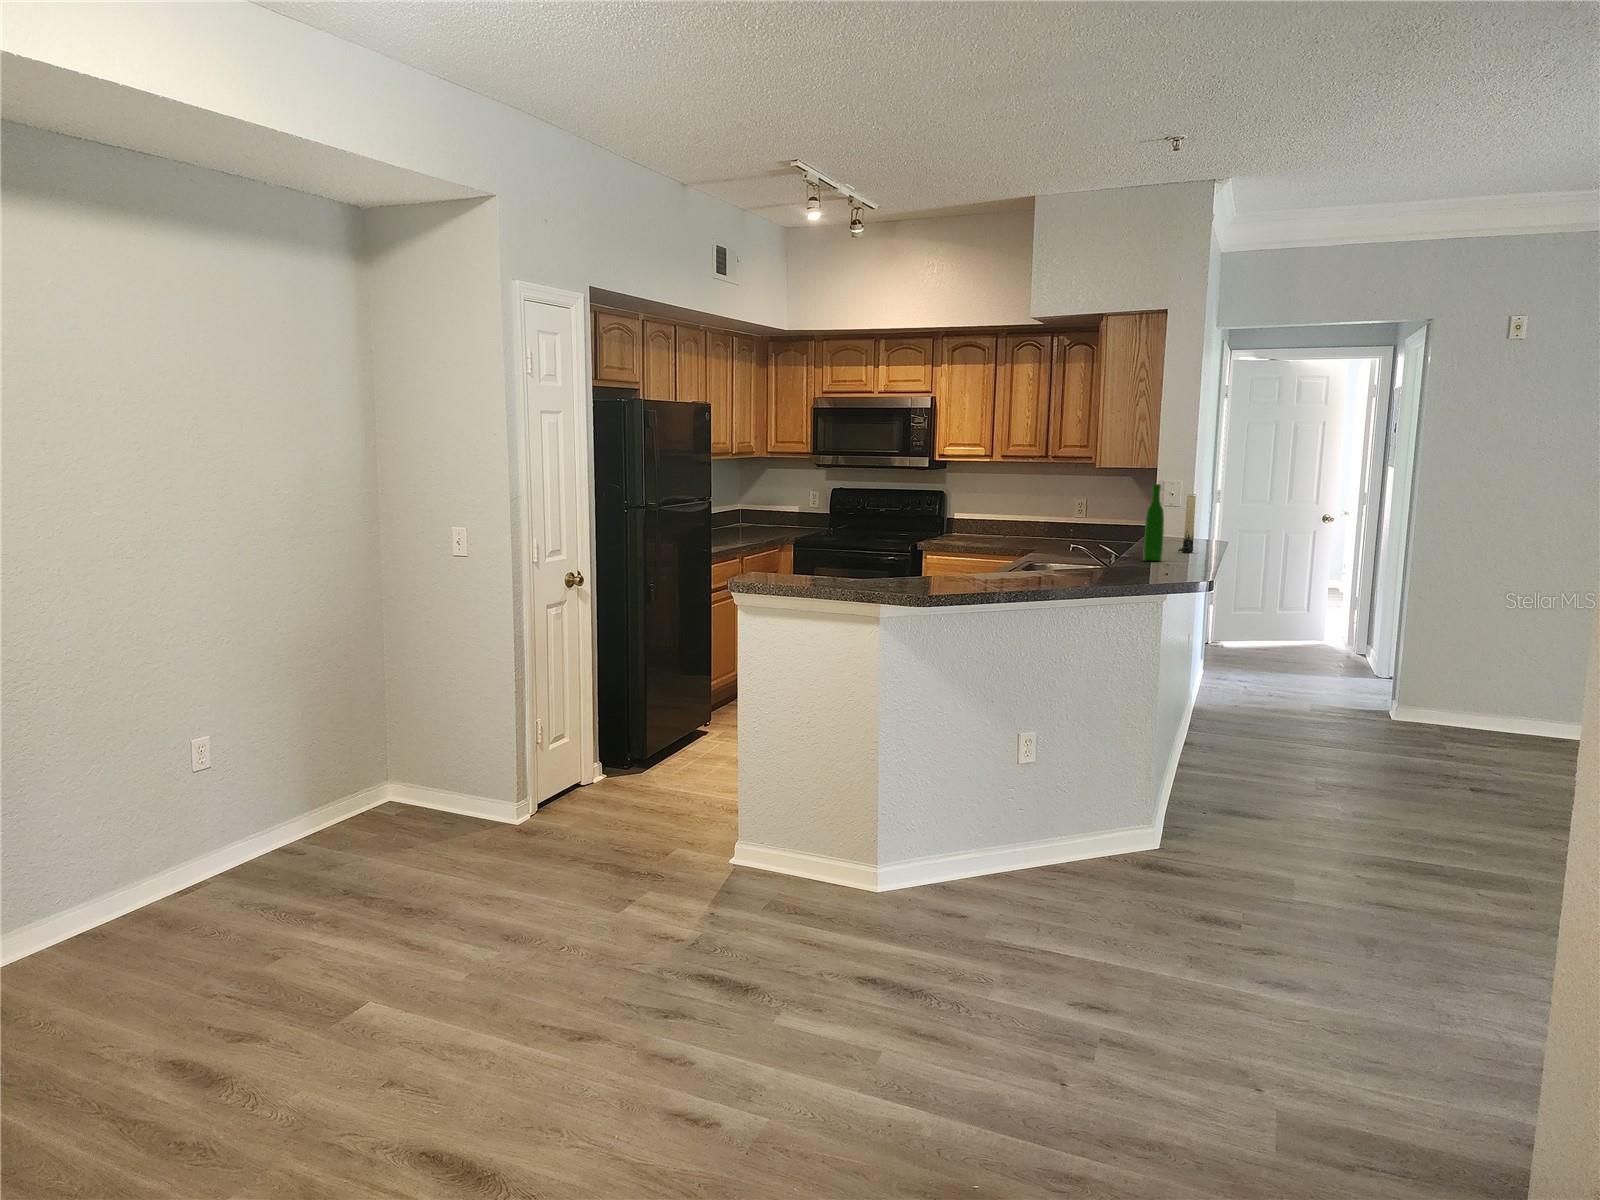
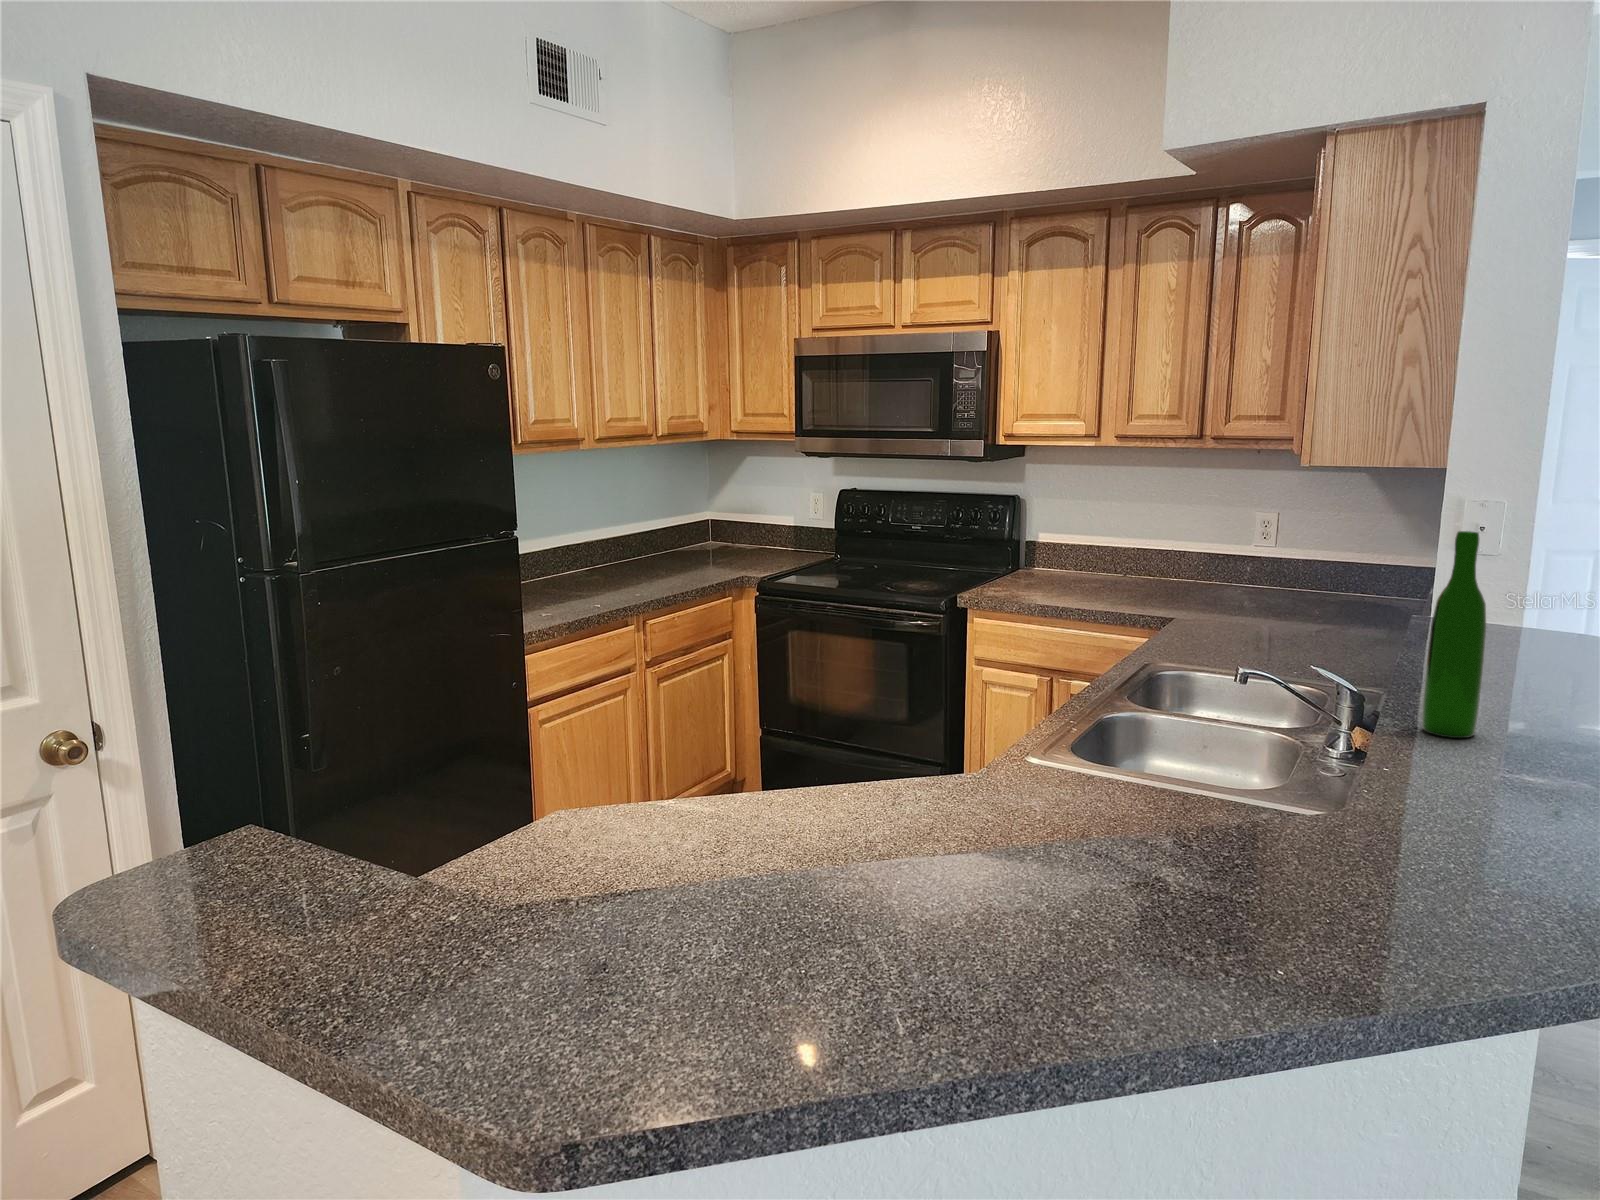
candle: present [1178,494,1196,553] -> none [1501,540,1557,683]

